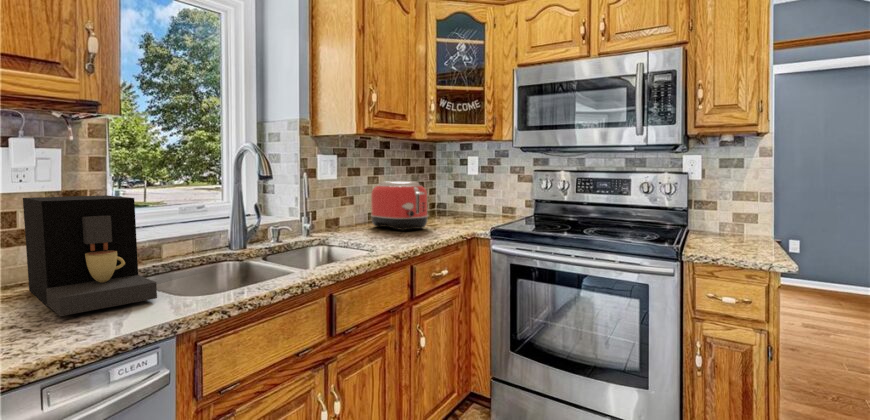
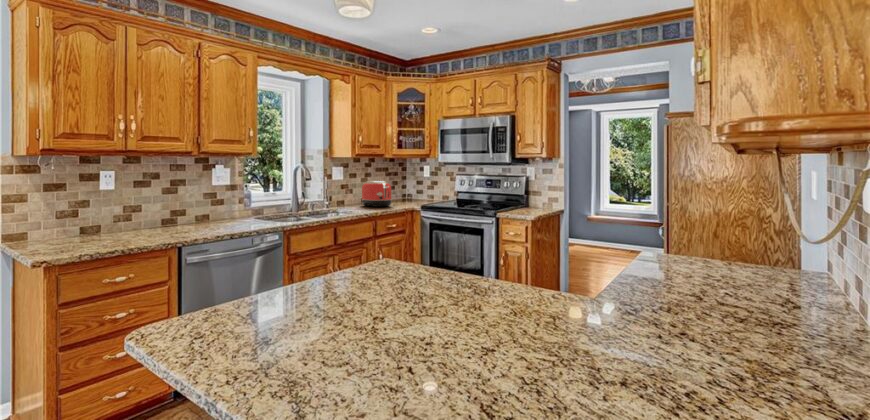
coffee maker: present [23,195,157,316] -> none [223,186,272,224]

